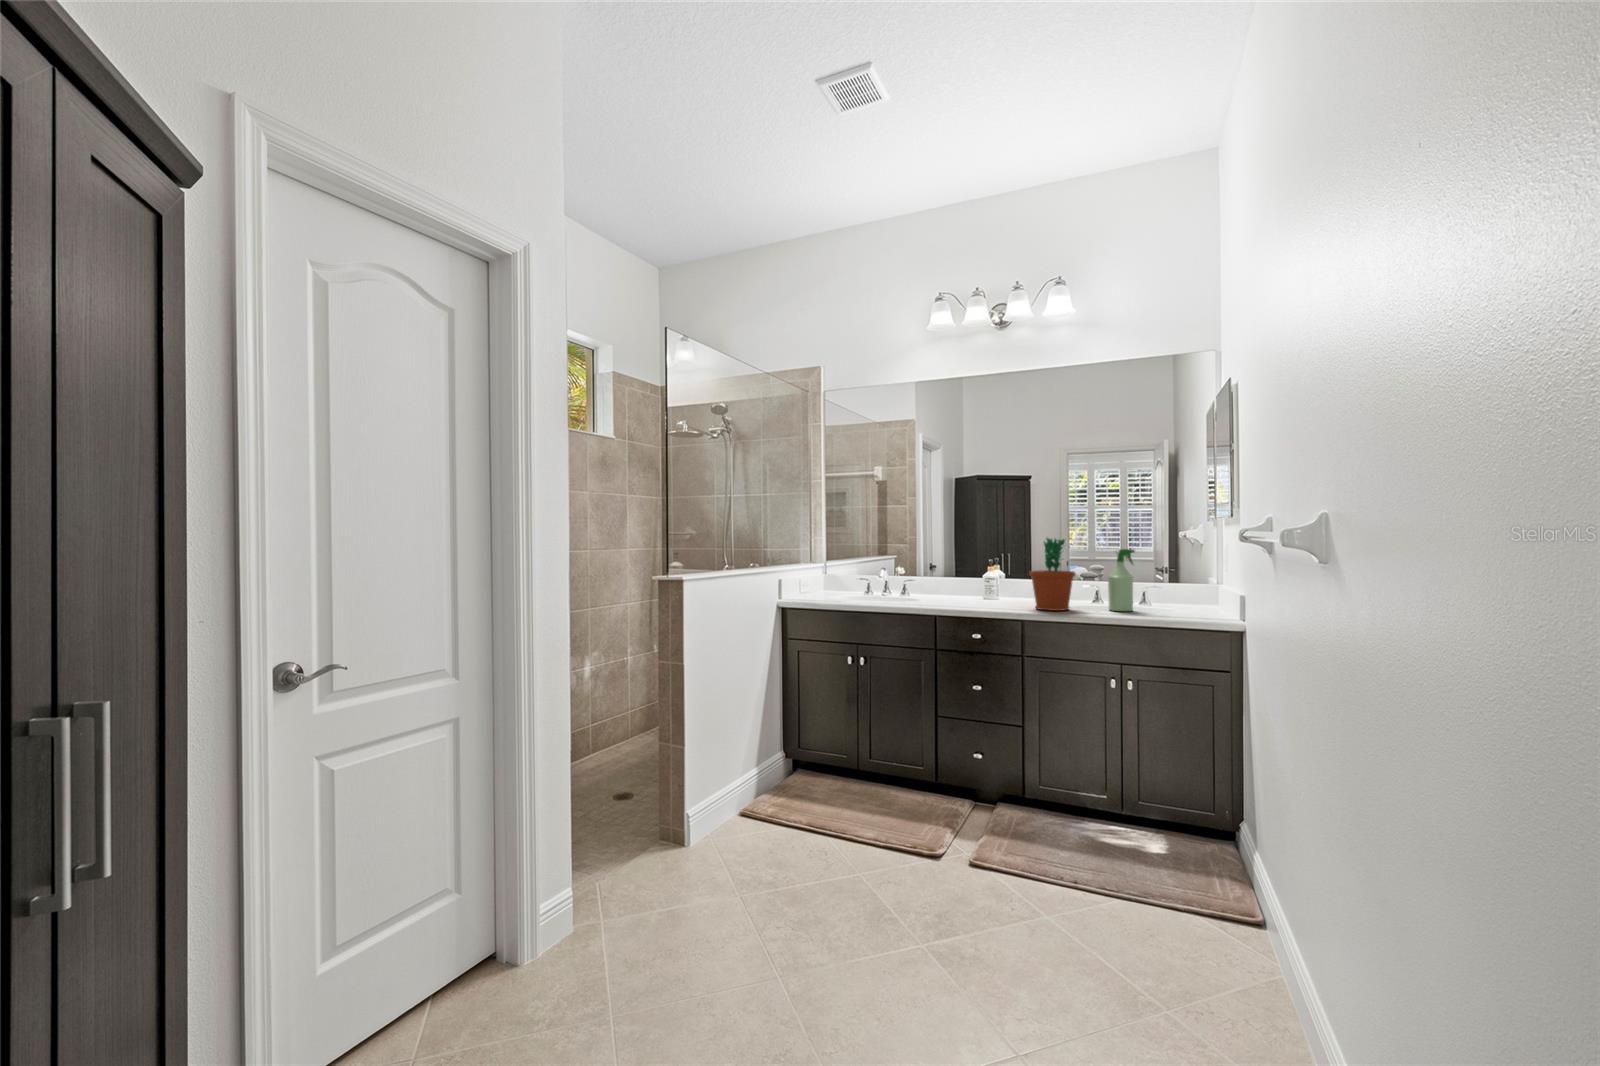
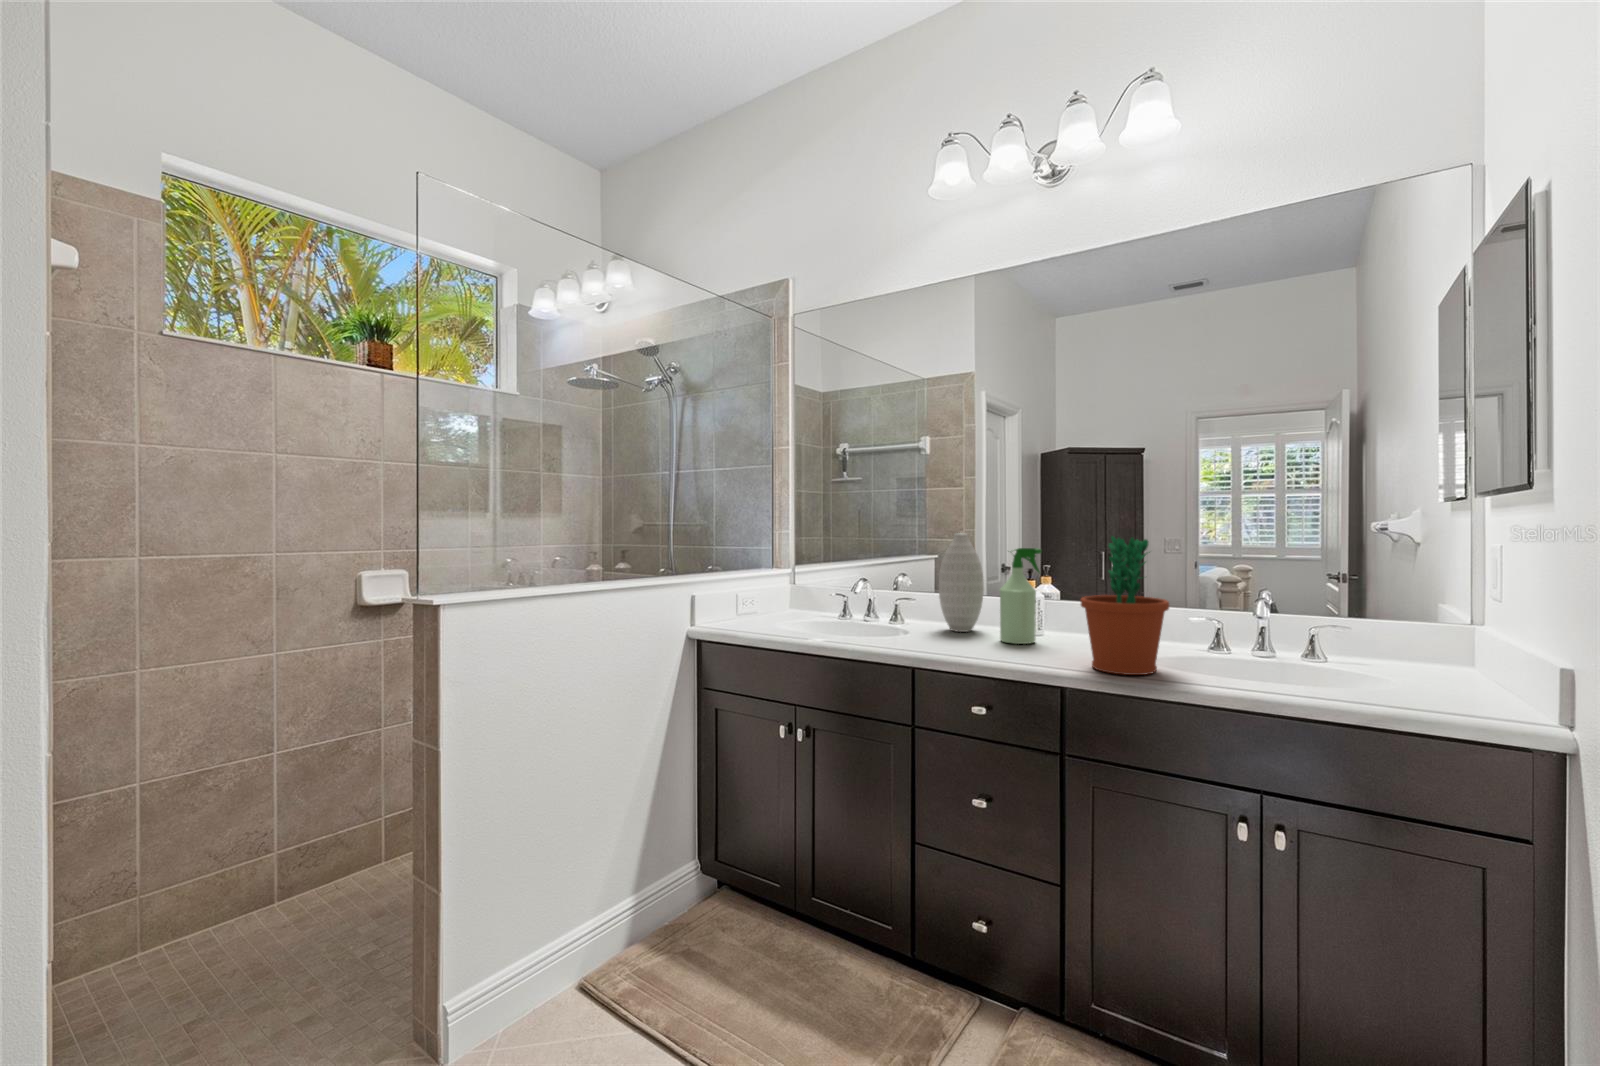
vase: none [937,538,964,598] -> present [939,533,984,632]
spray bottle: present [1108,549,1135,611] -> present [1000,548,1042,644]

